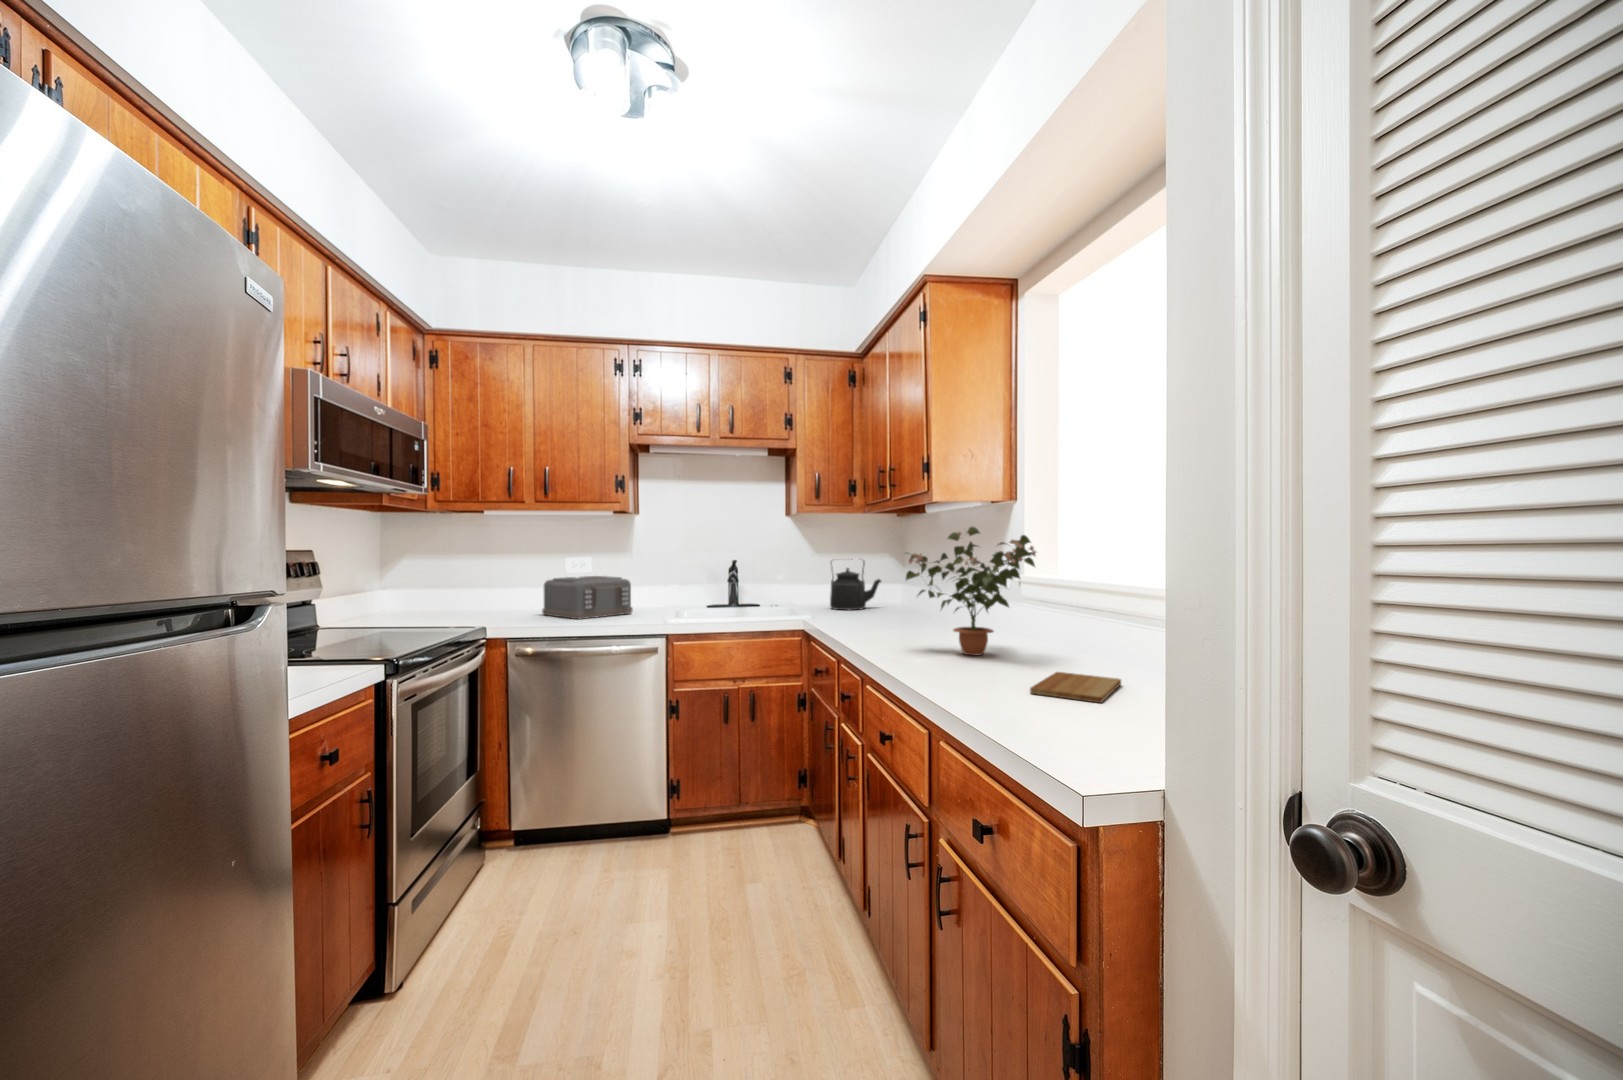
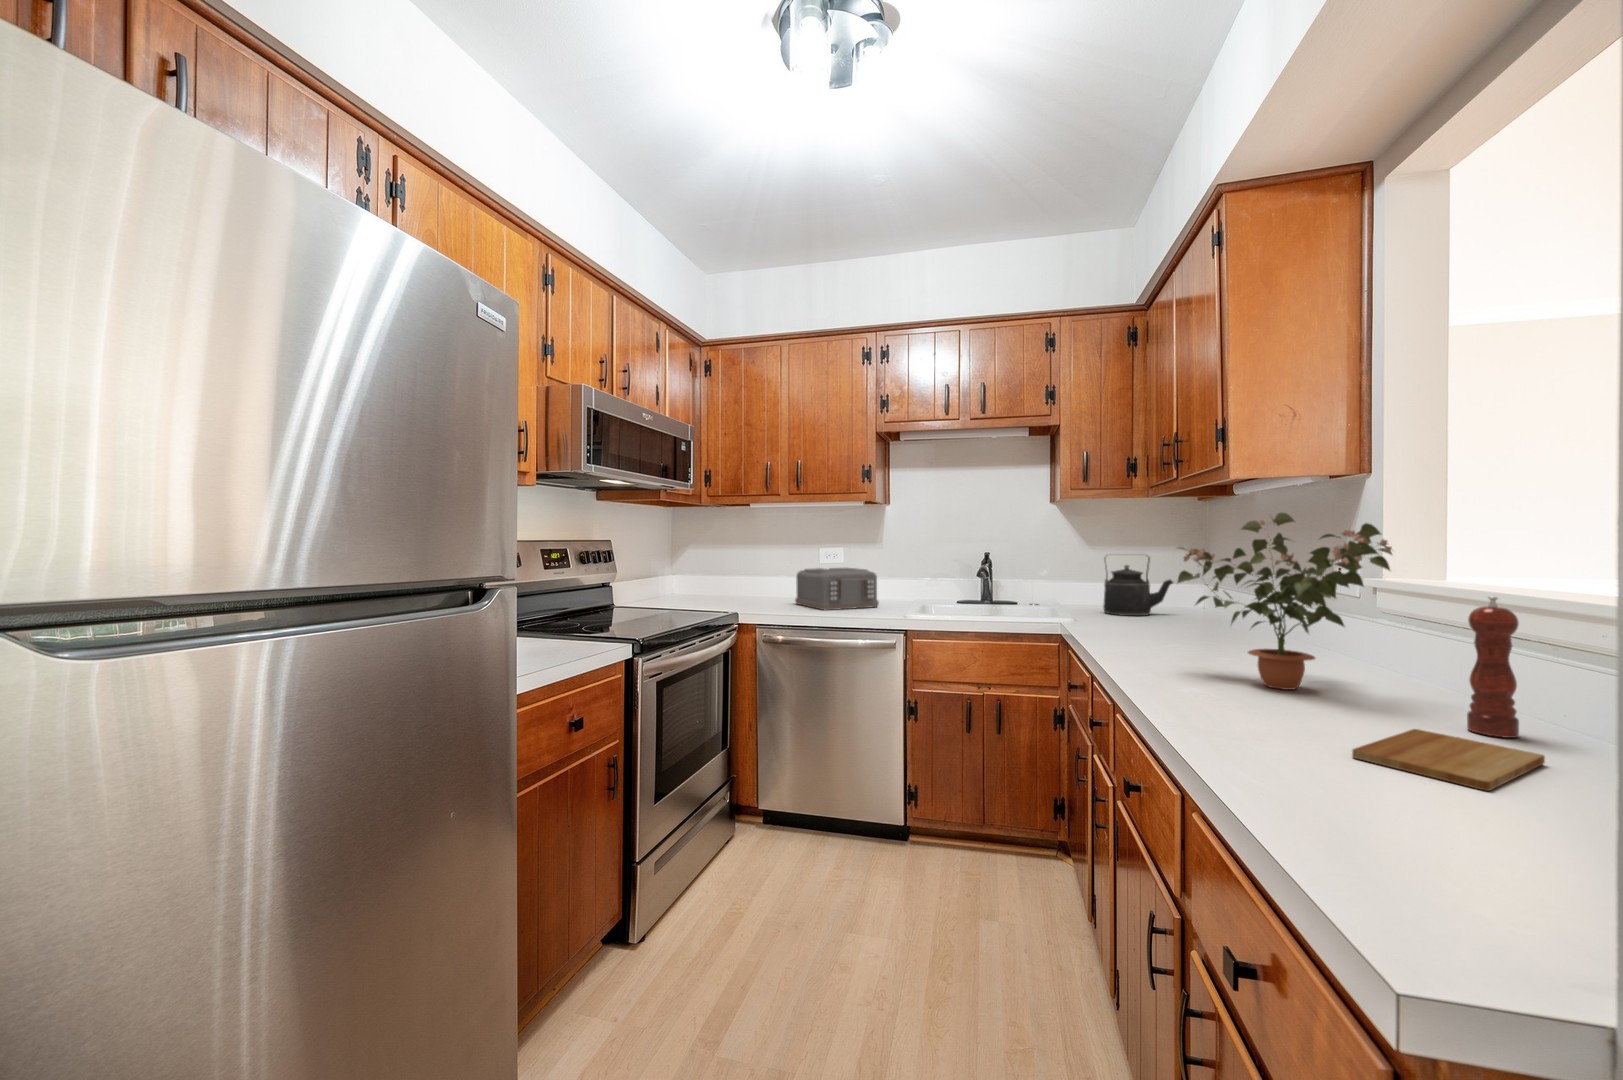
pepper mill: none [1080,582,1106,672] -> present [1467,597,1519,738]

